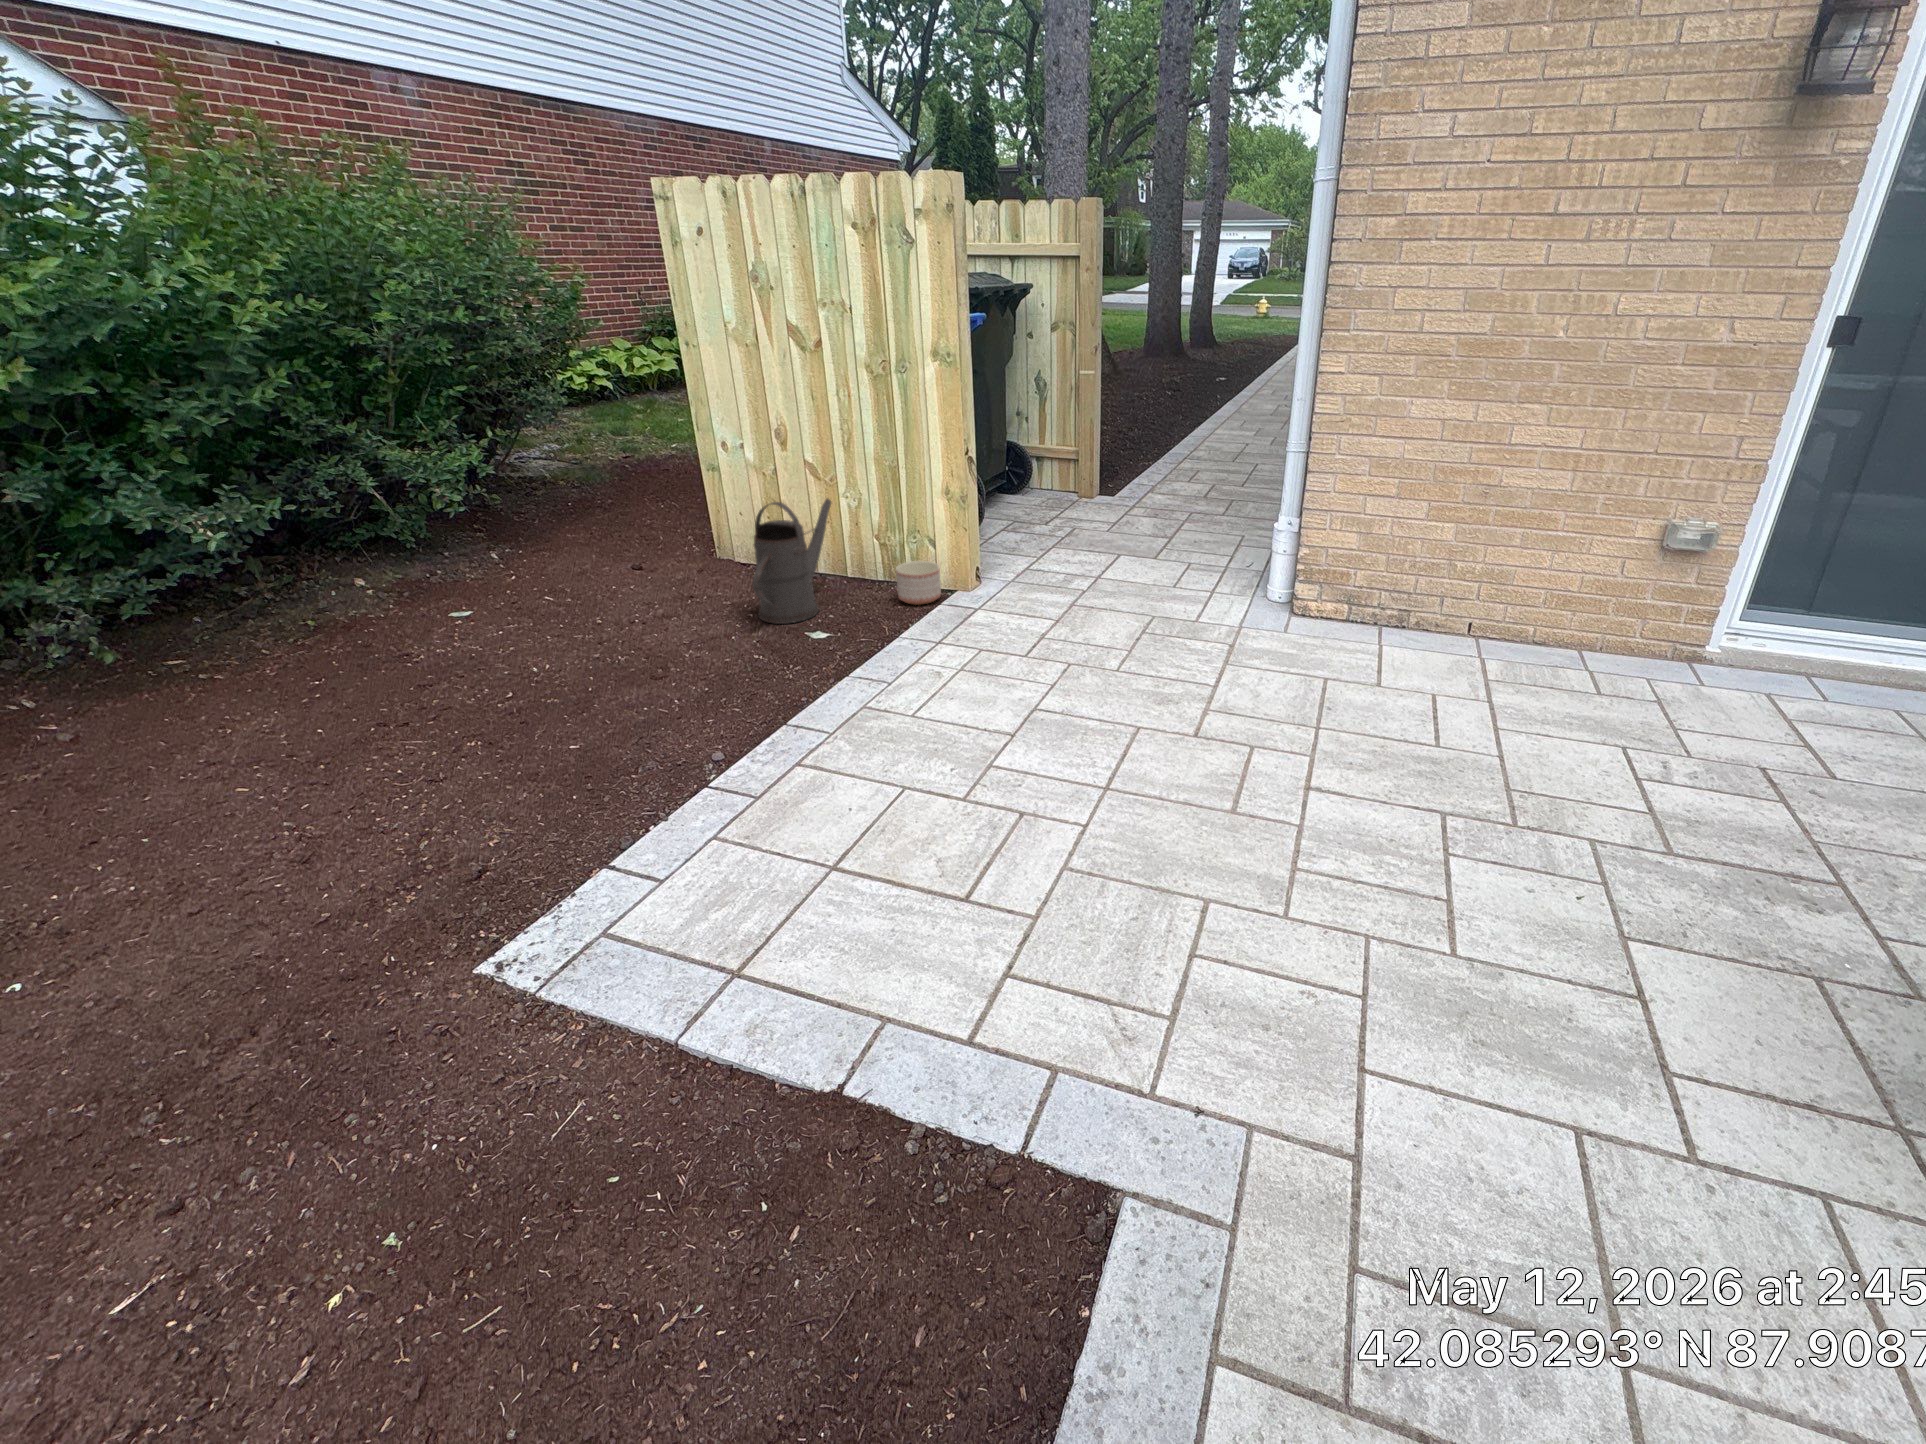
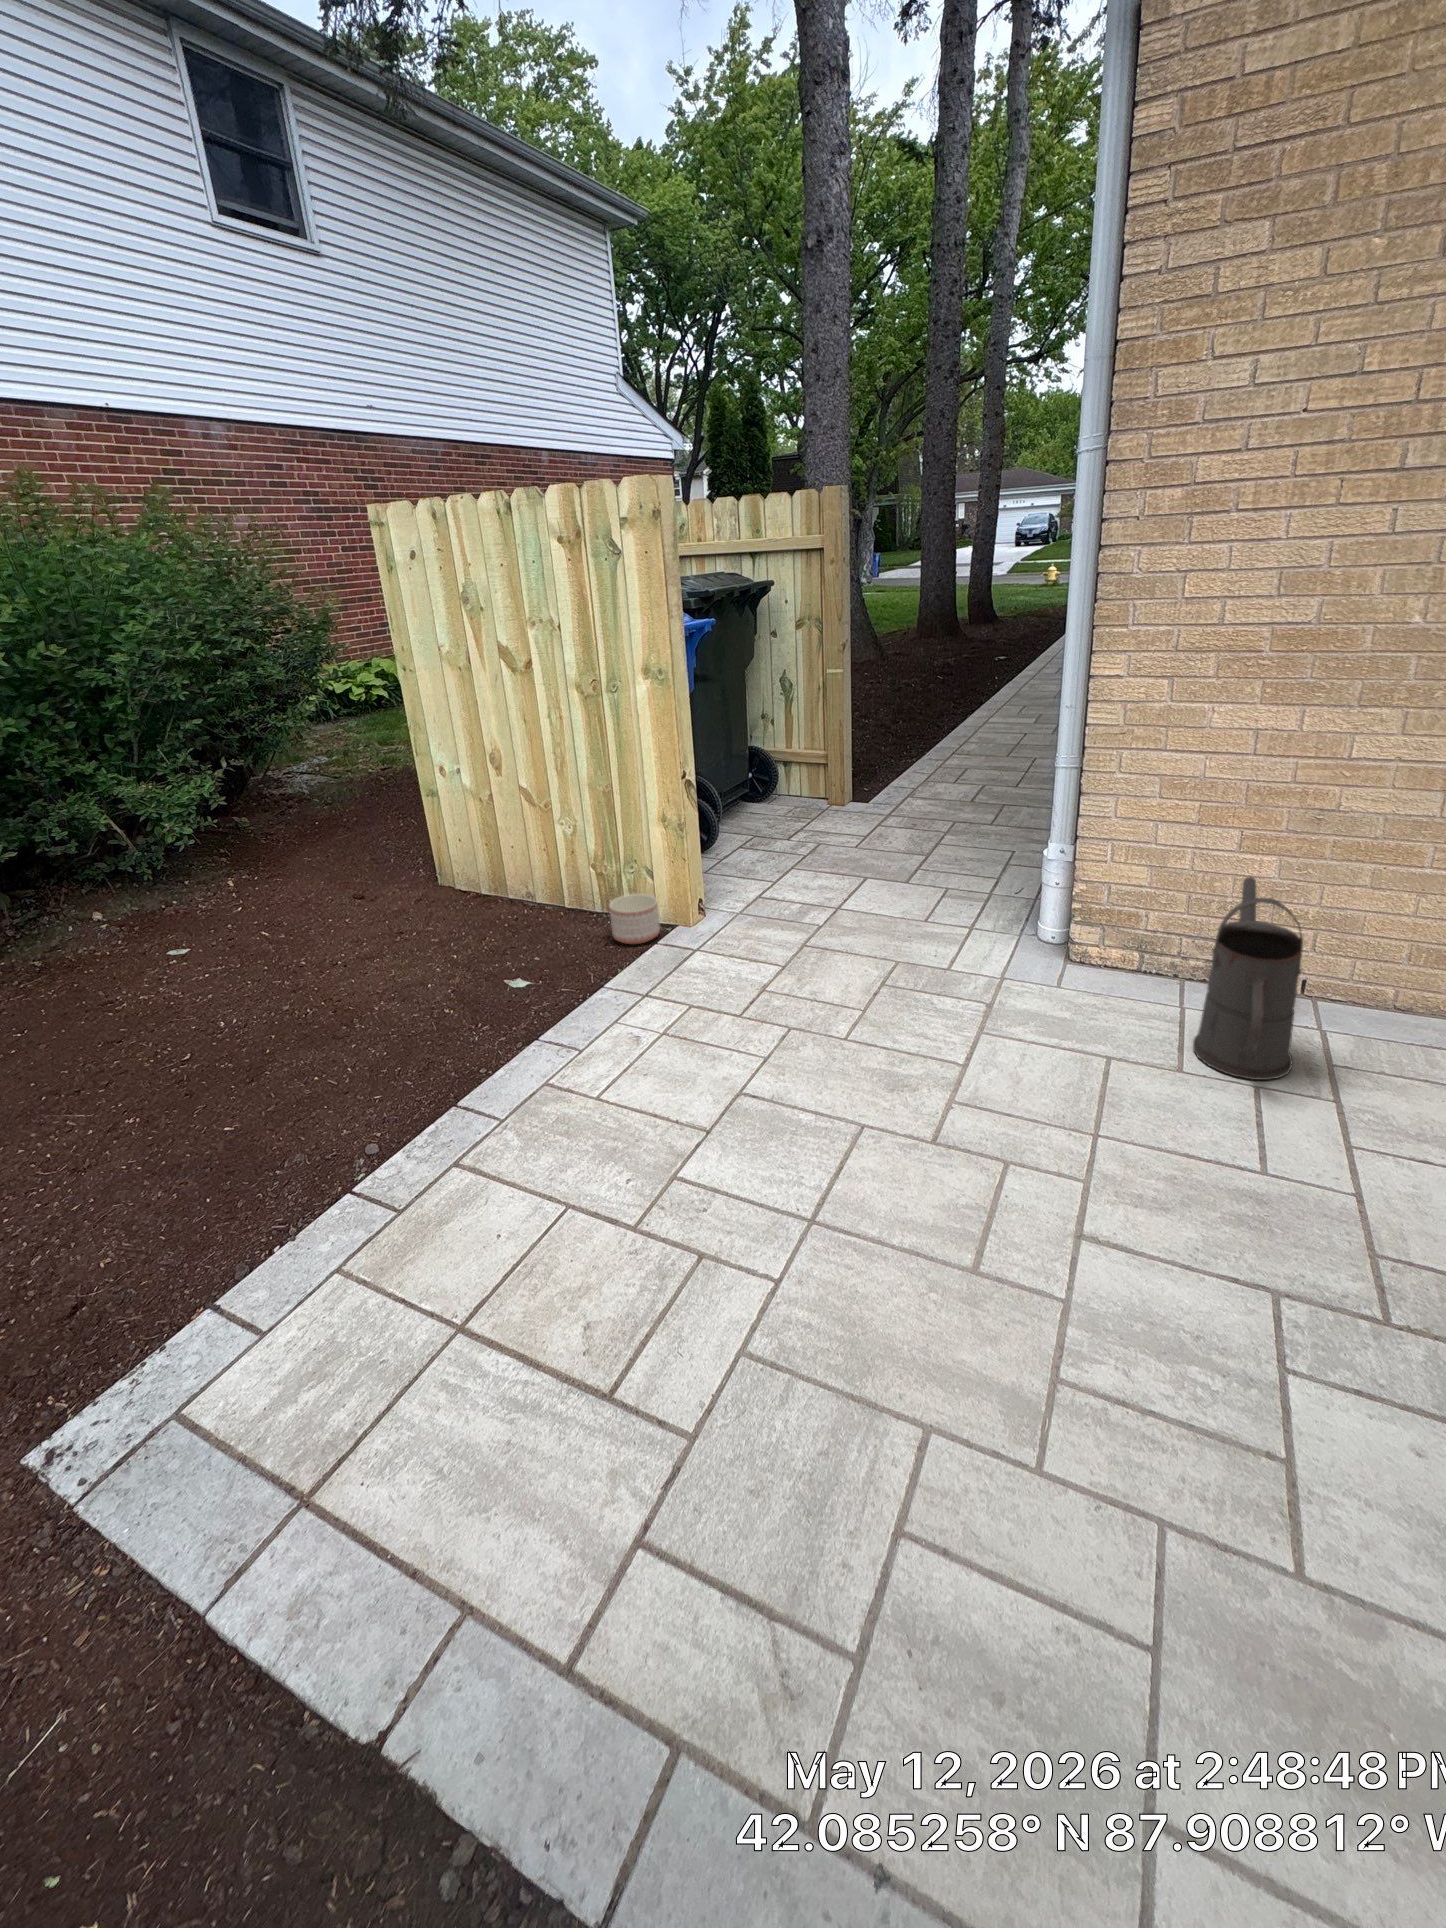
watering can: present [752,499,831,624] -> present [1193,877,1303,1080]

